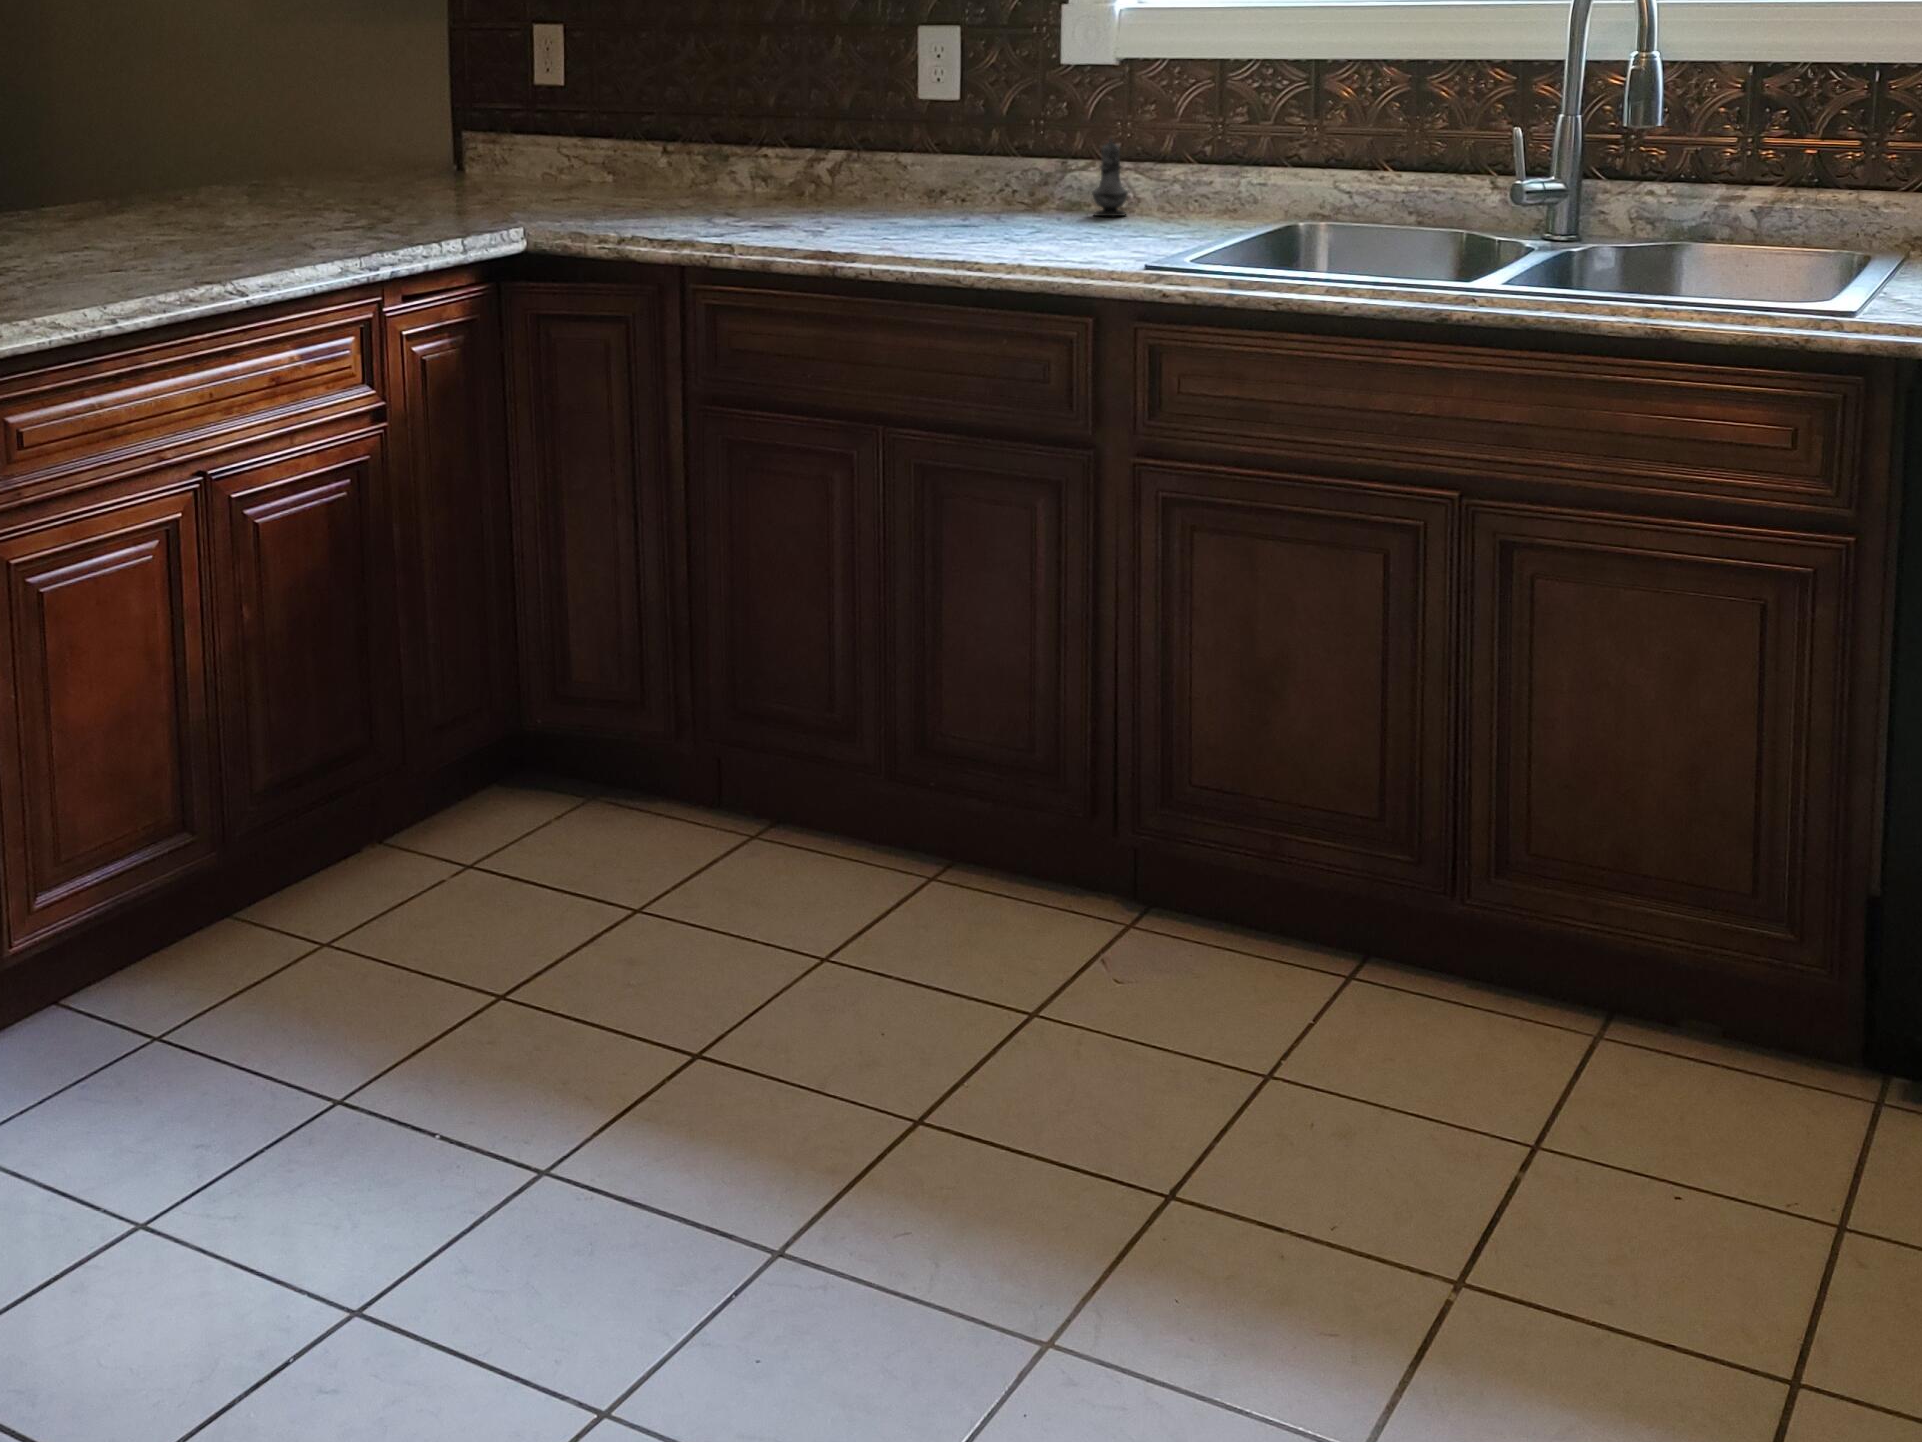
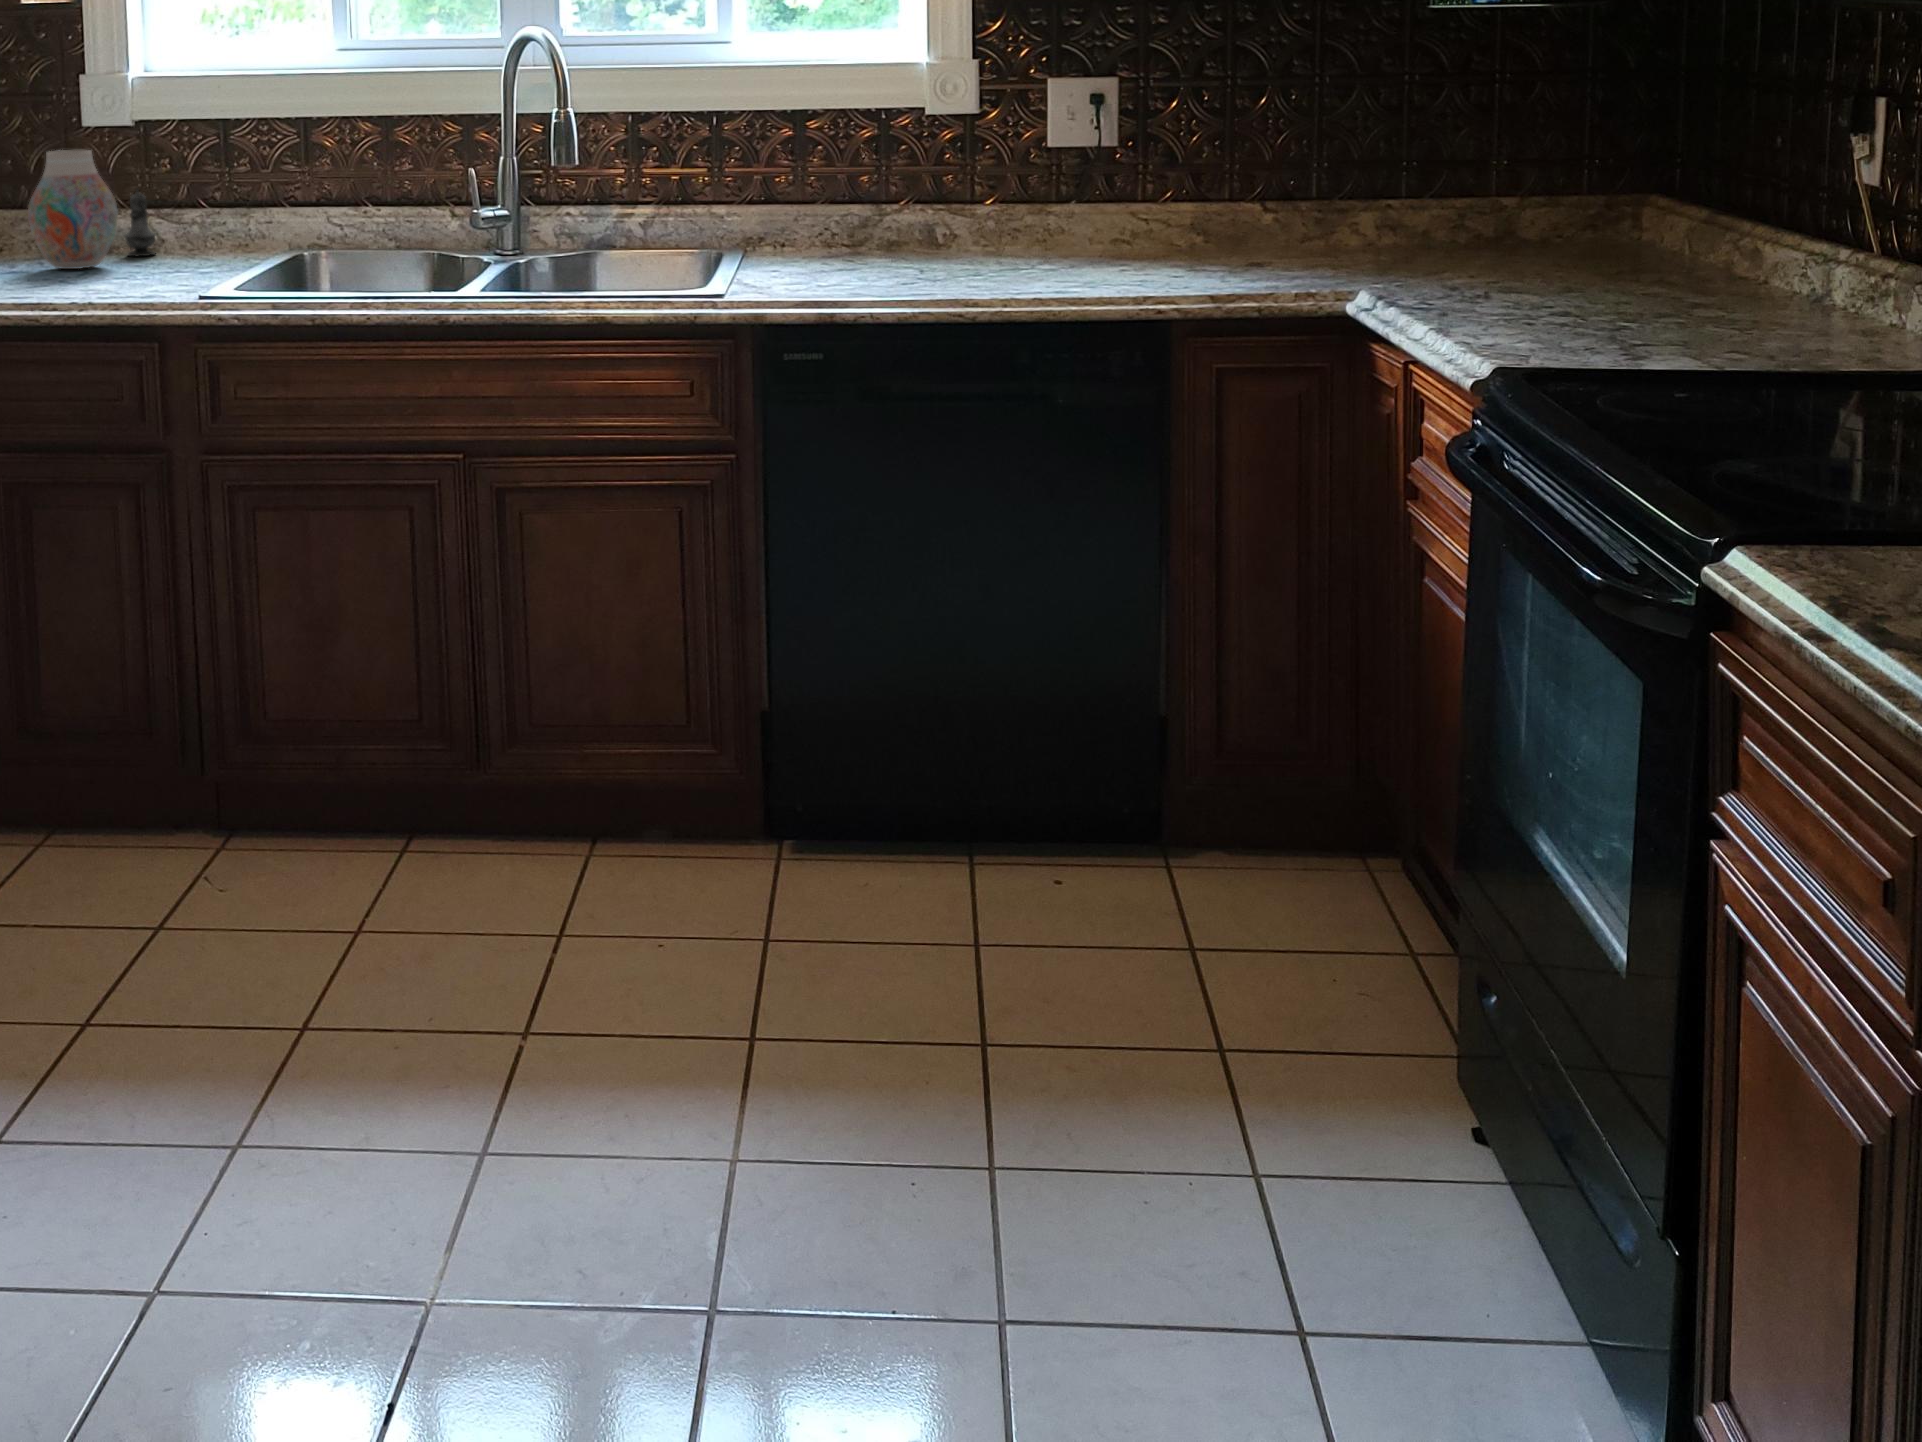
vase: none [979,89,1079,226] -> present [28,150,118,269]

